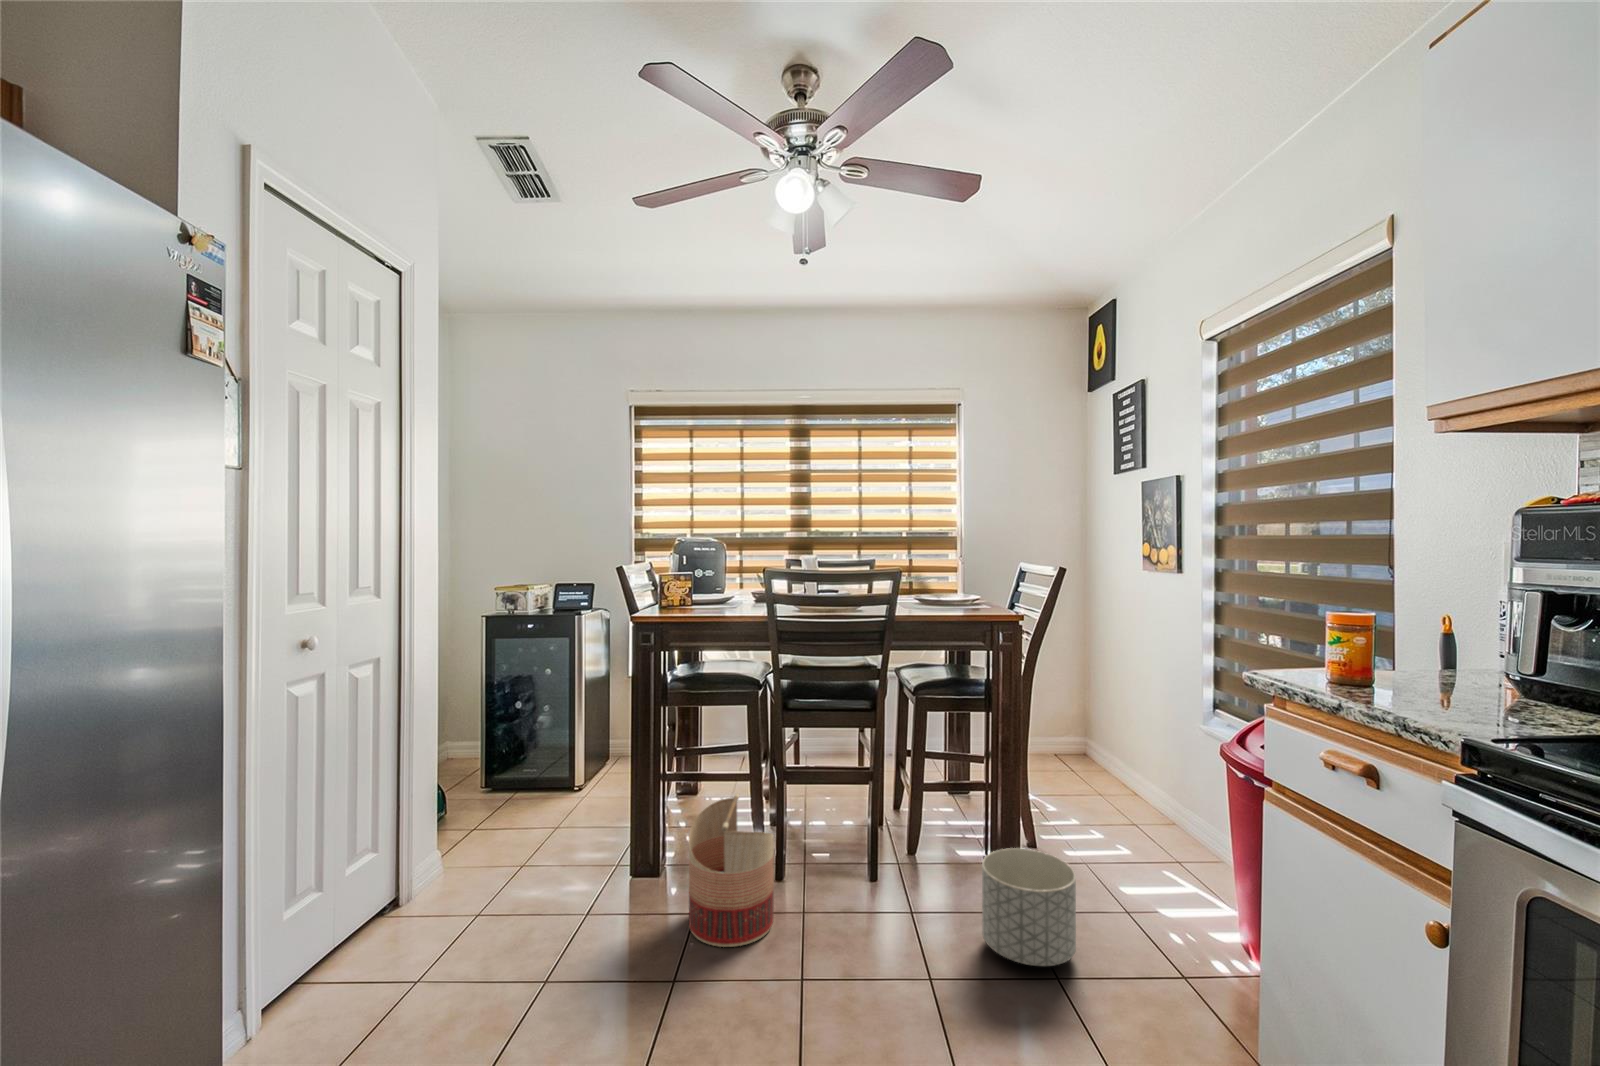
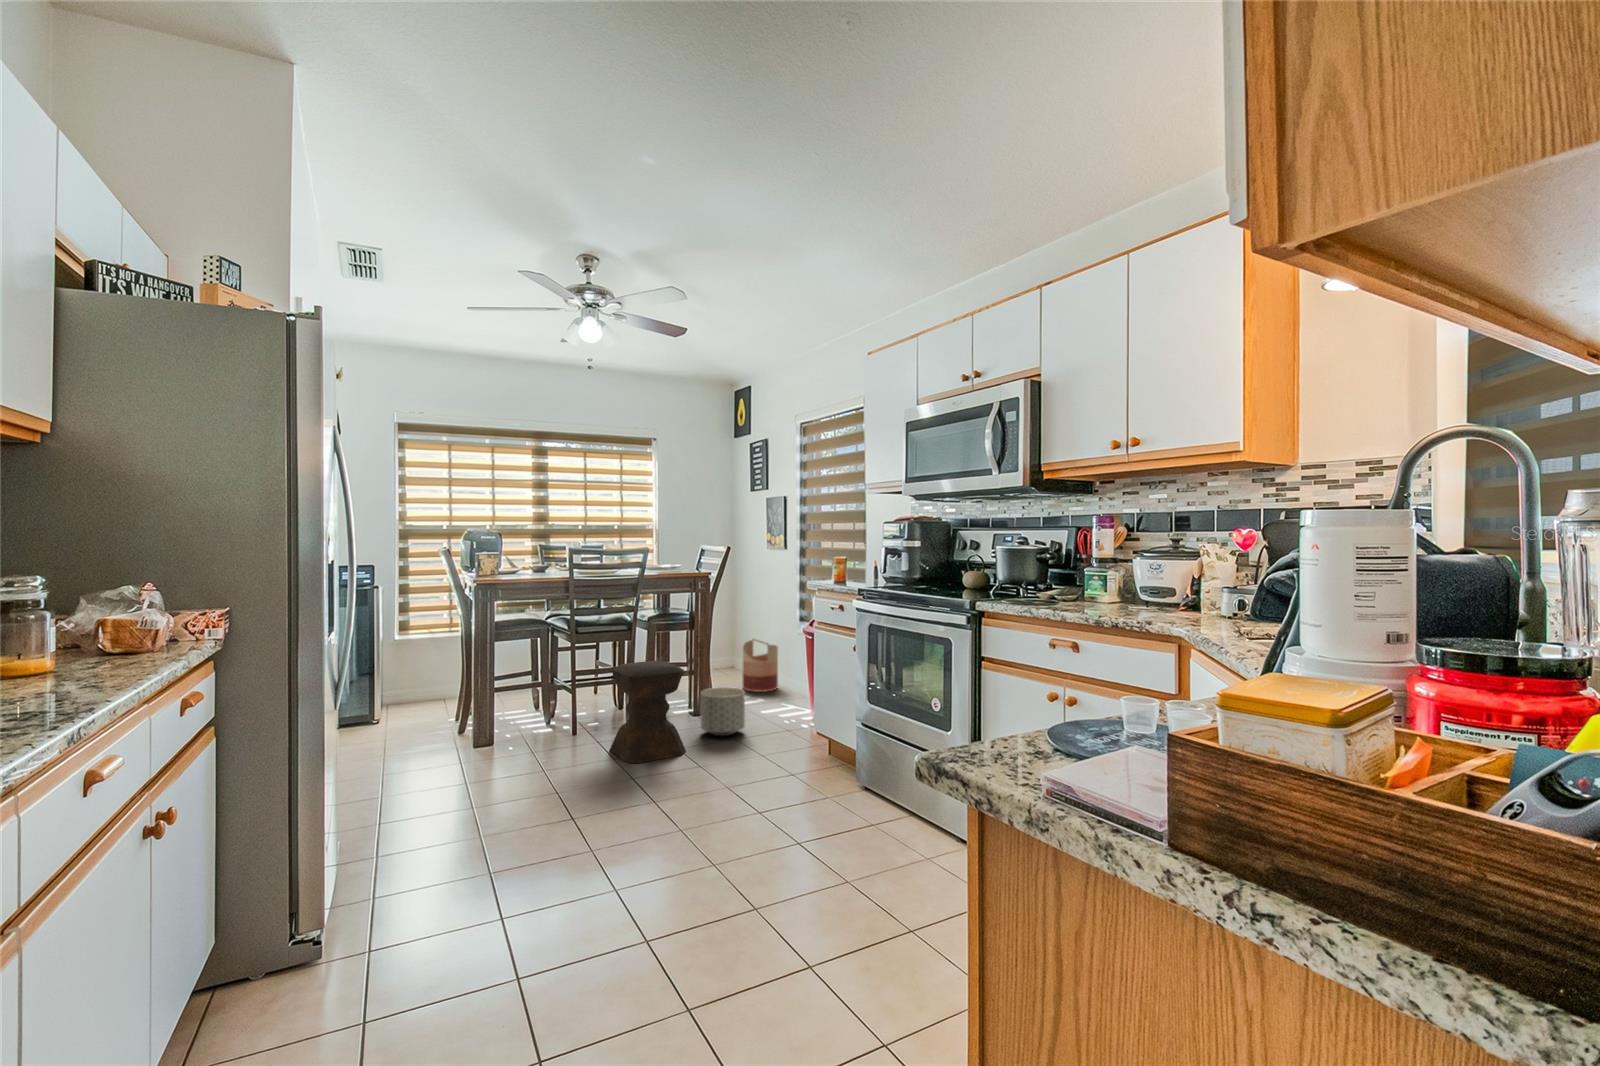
stool: none [798,790,935,1022] -> present [610,661,686,763]
basket: present [689,793,774,947] -> present [743,638,778,692]

